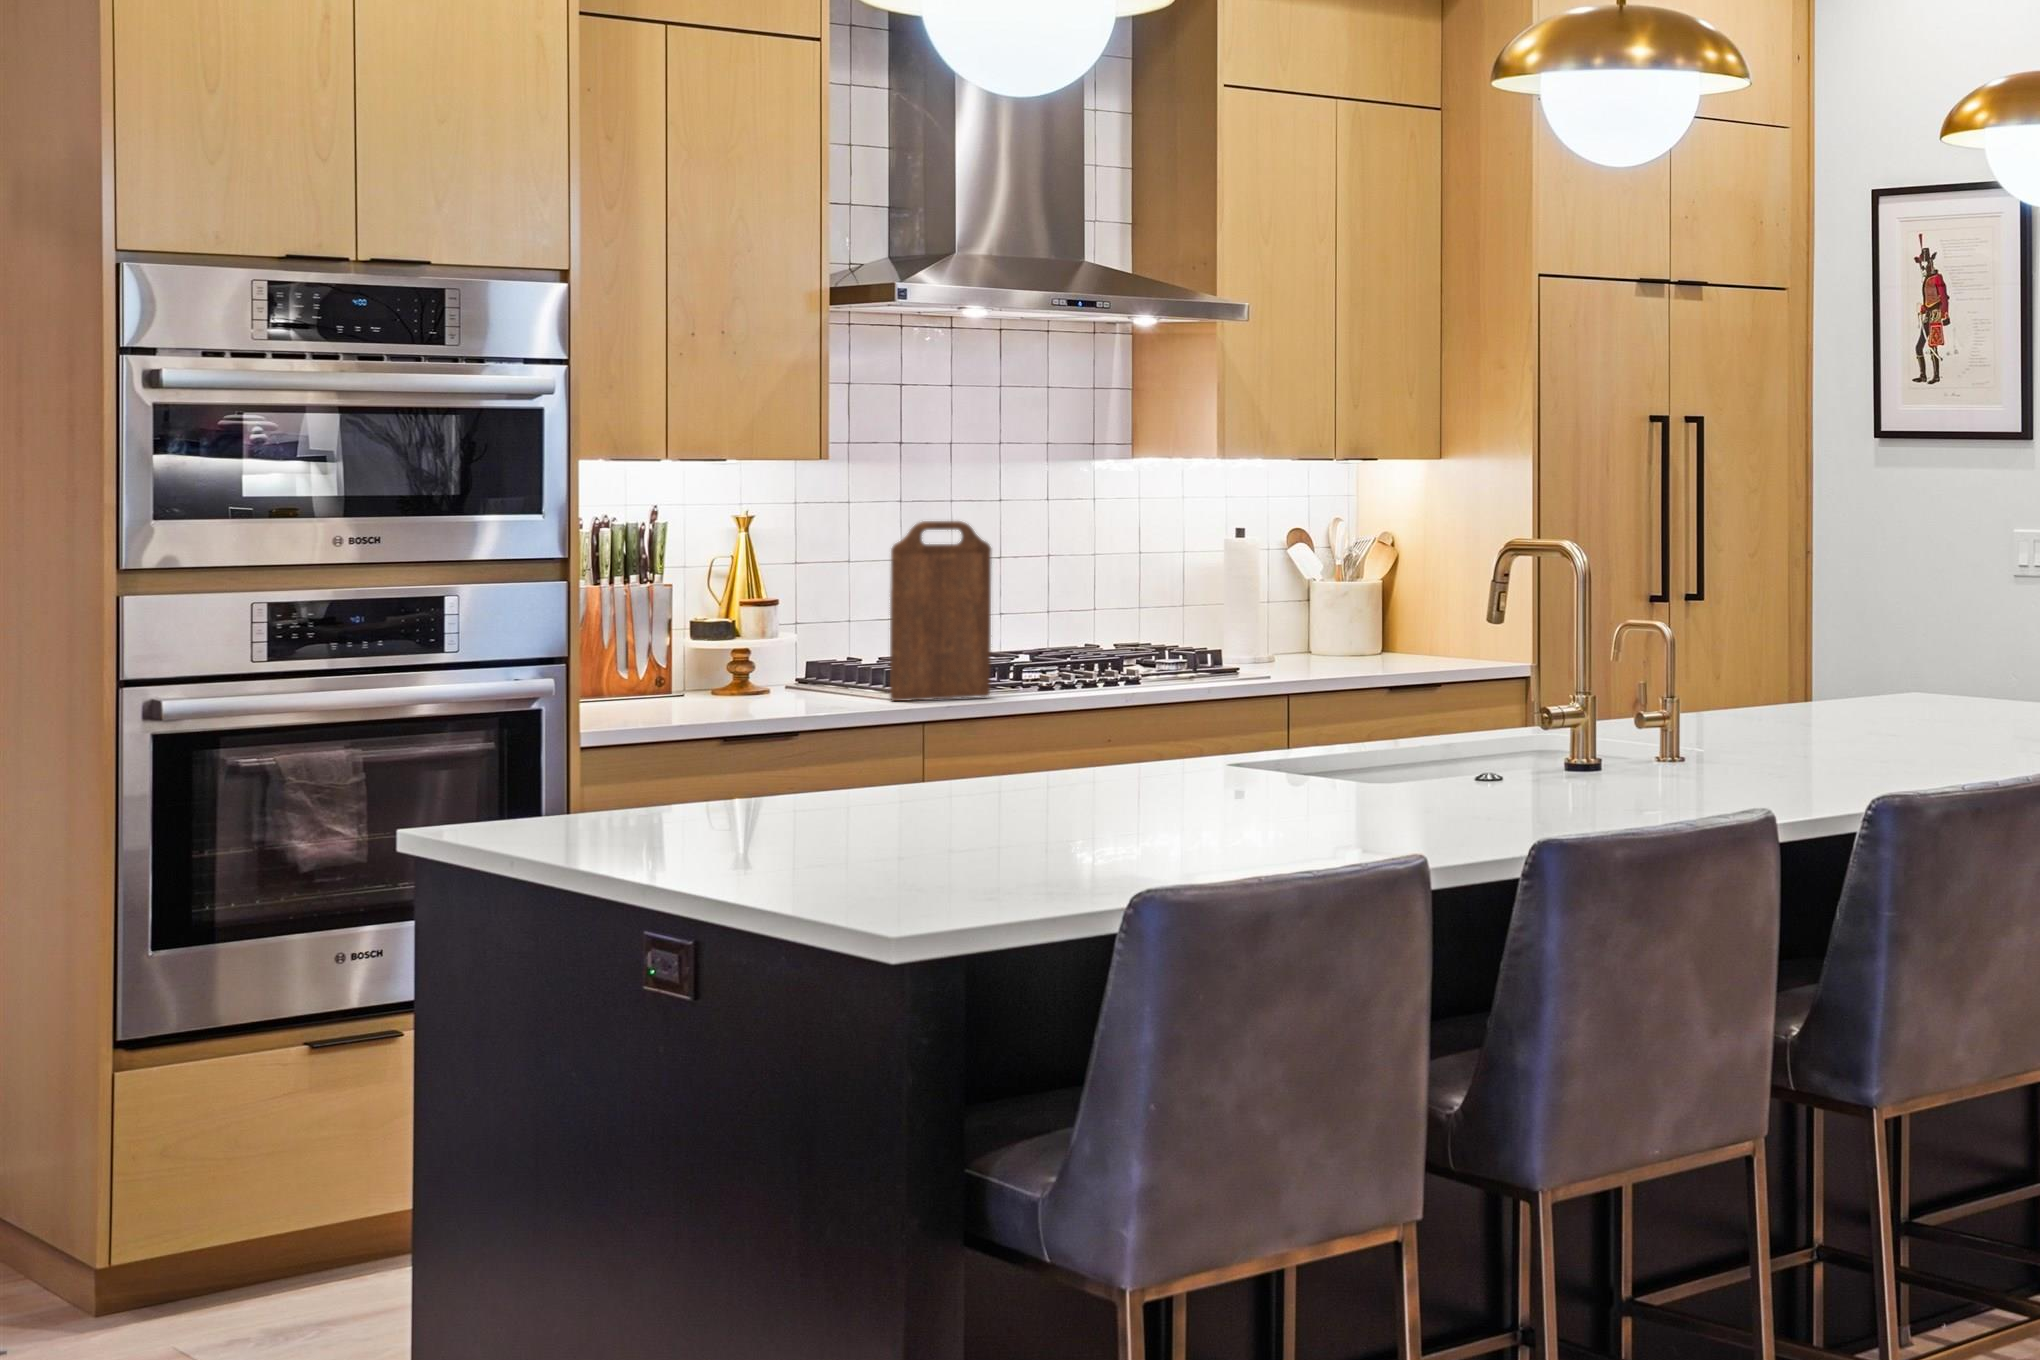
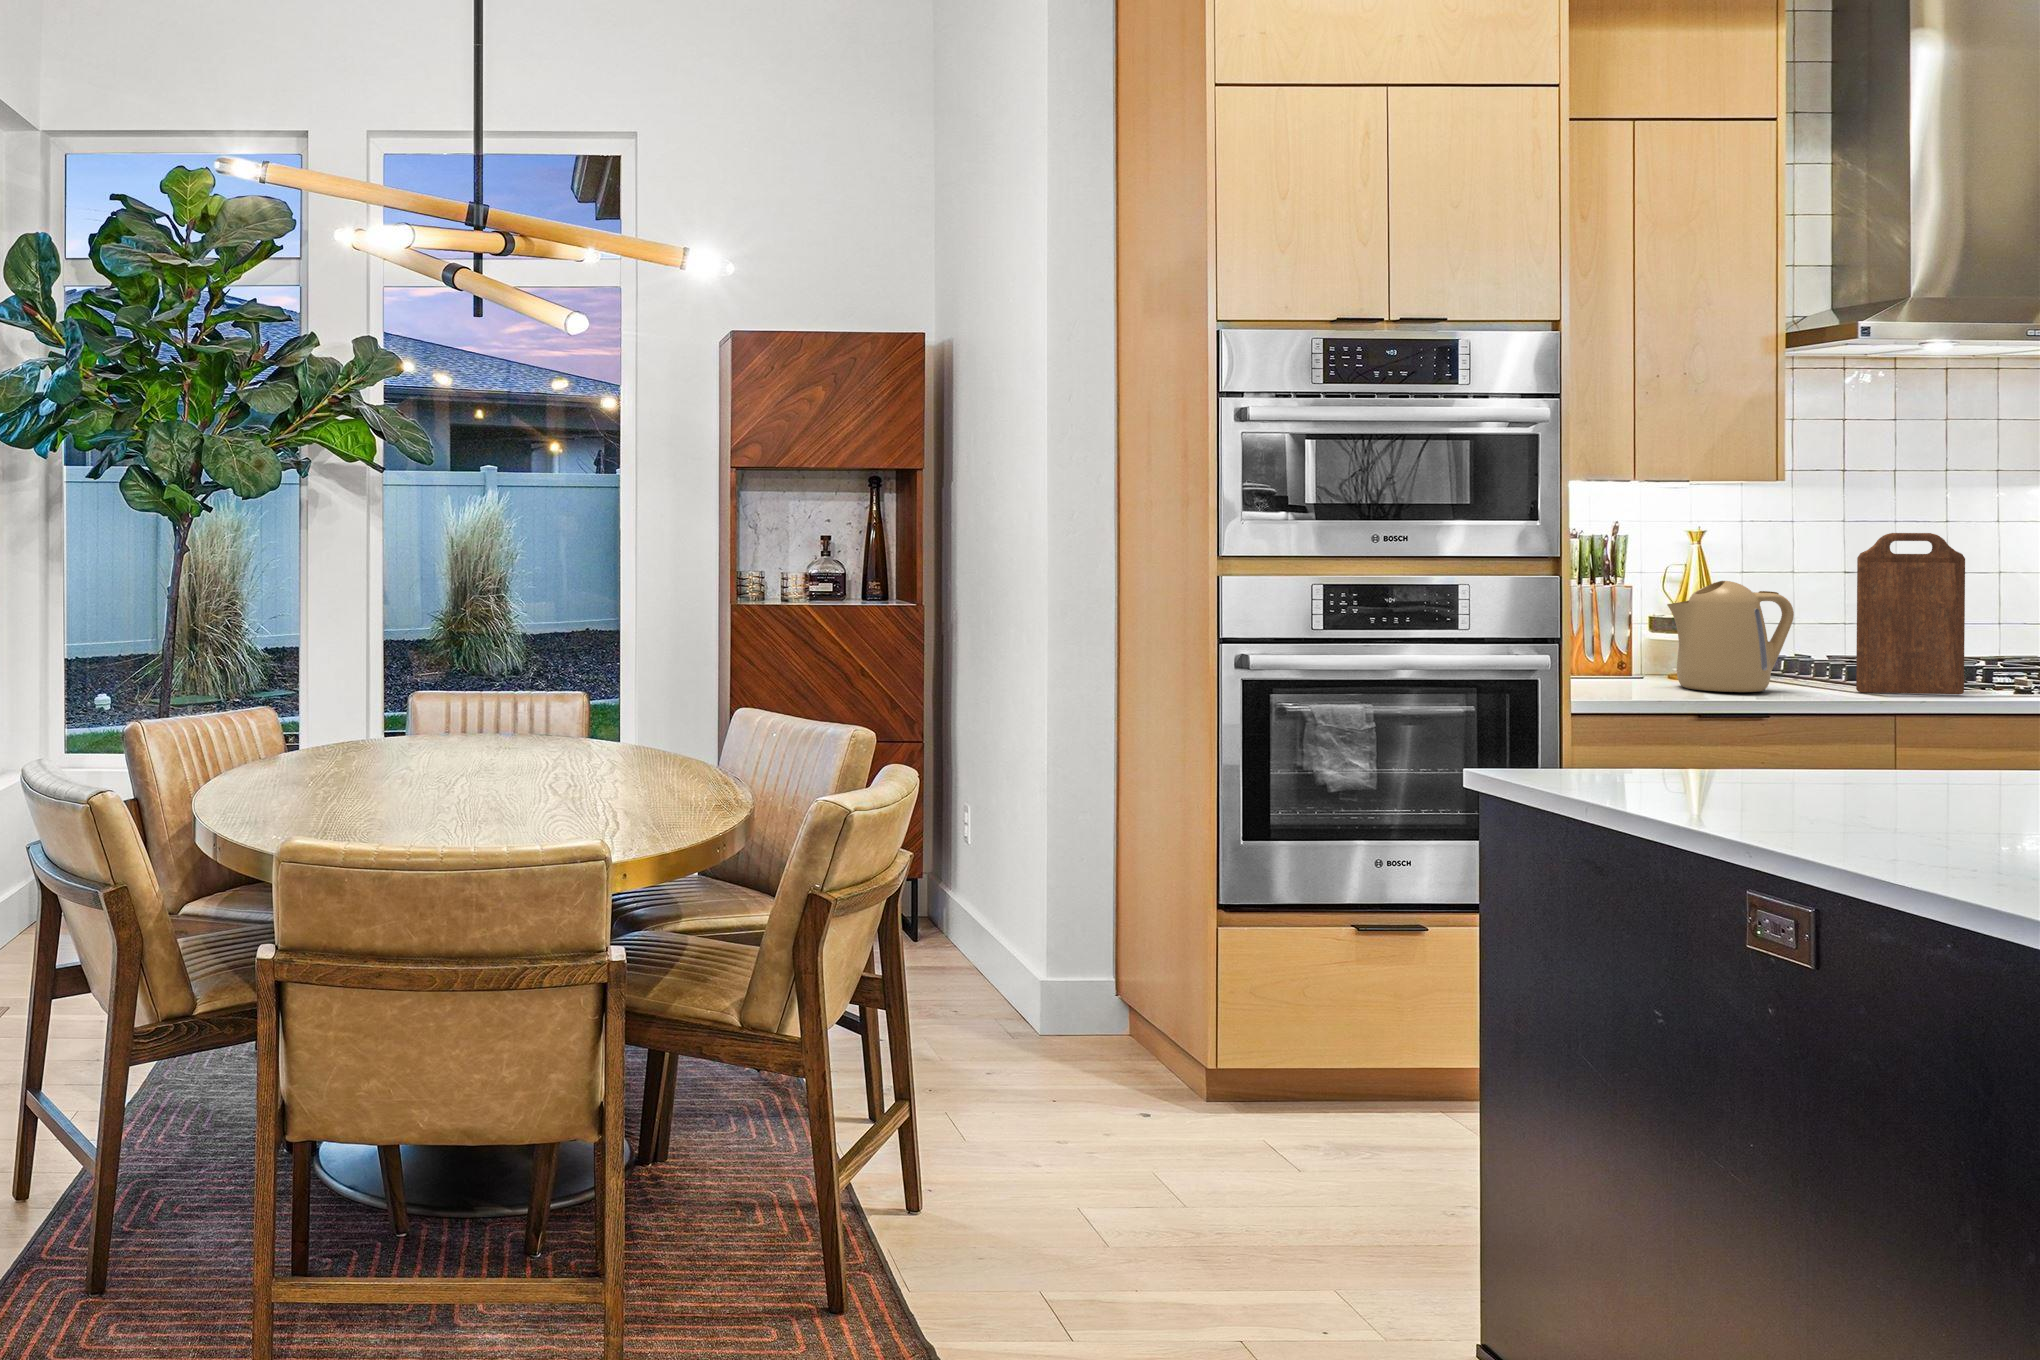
kettle: none [694,580,827,710] -> present [1667,581,1794,692]

